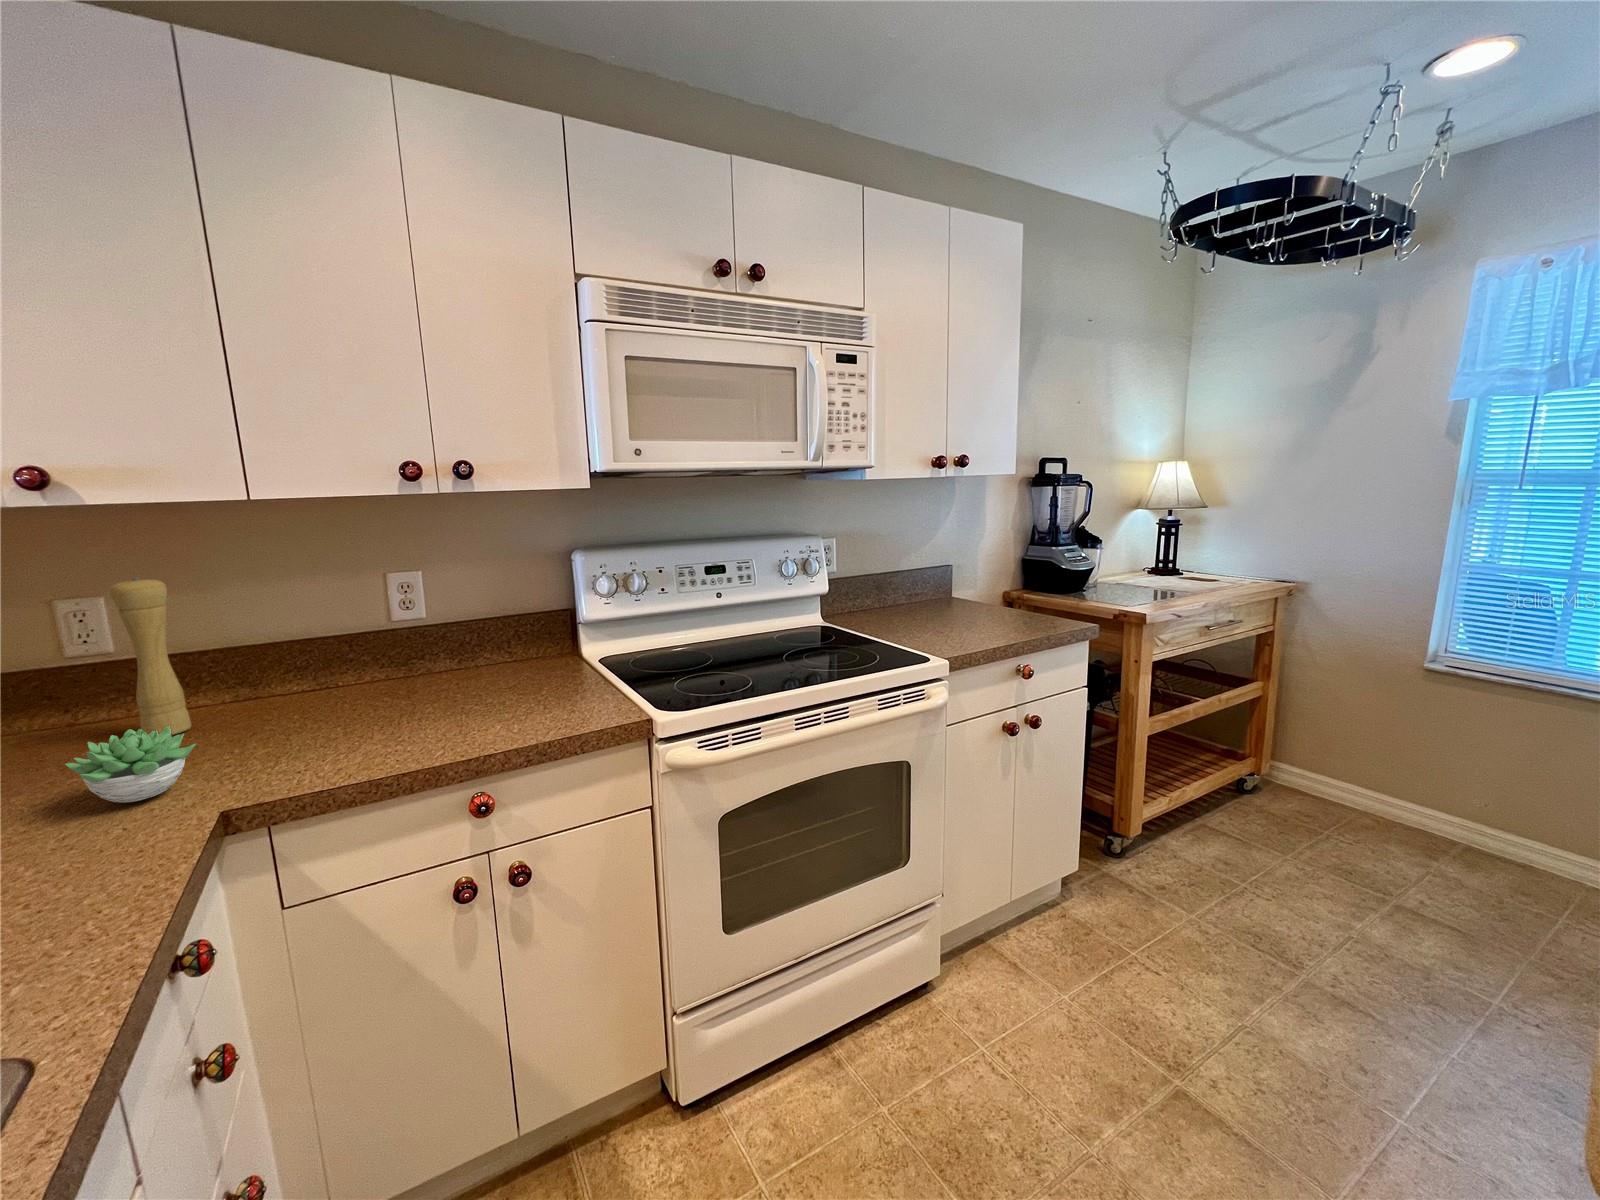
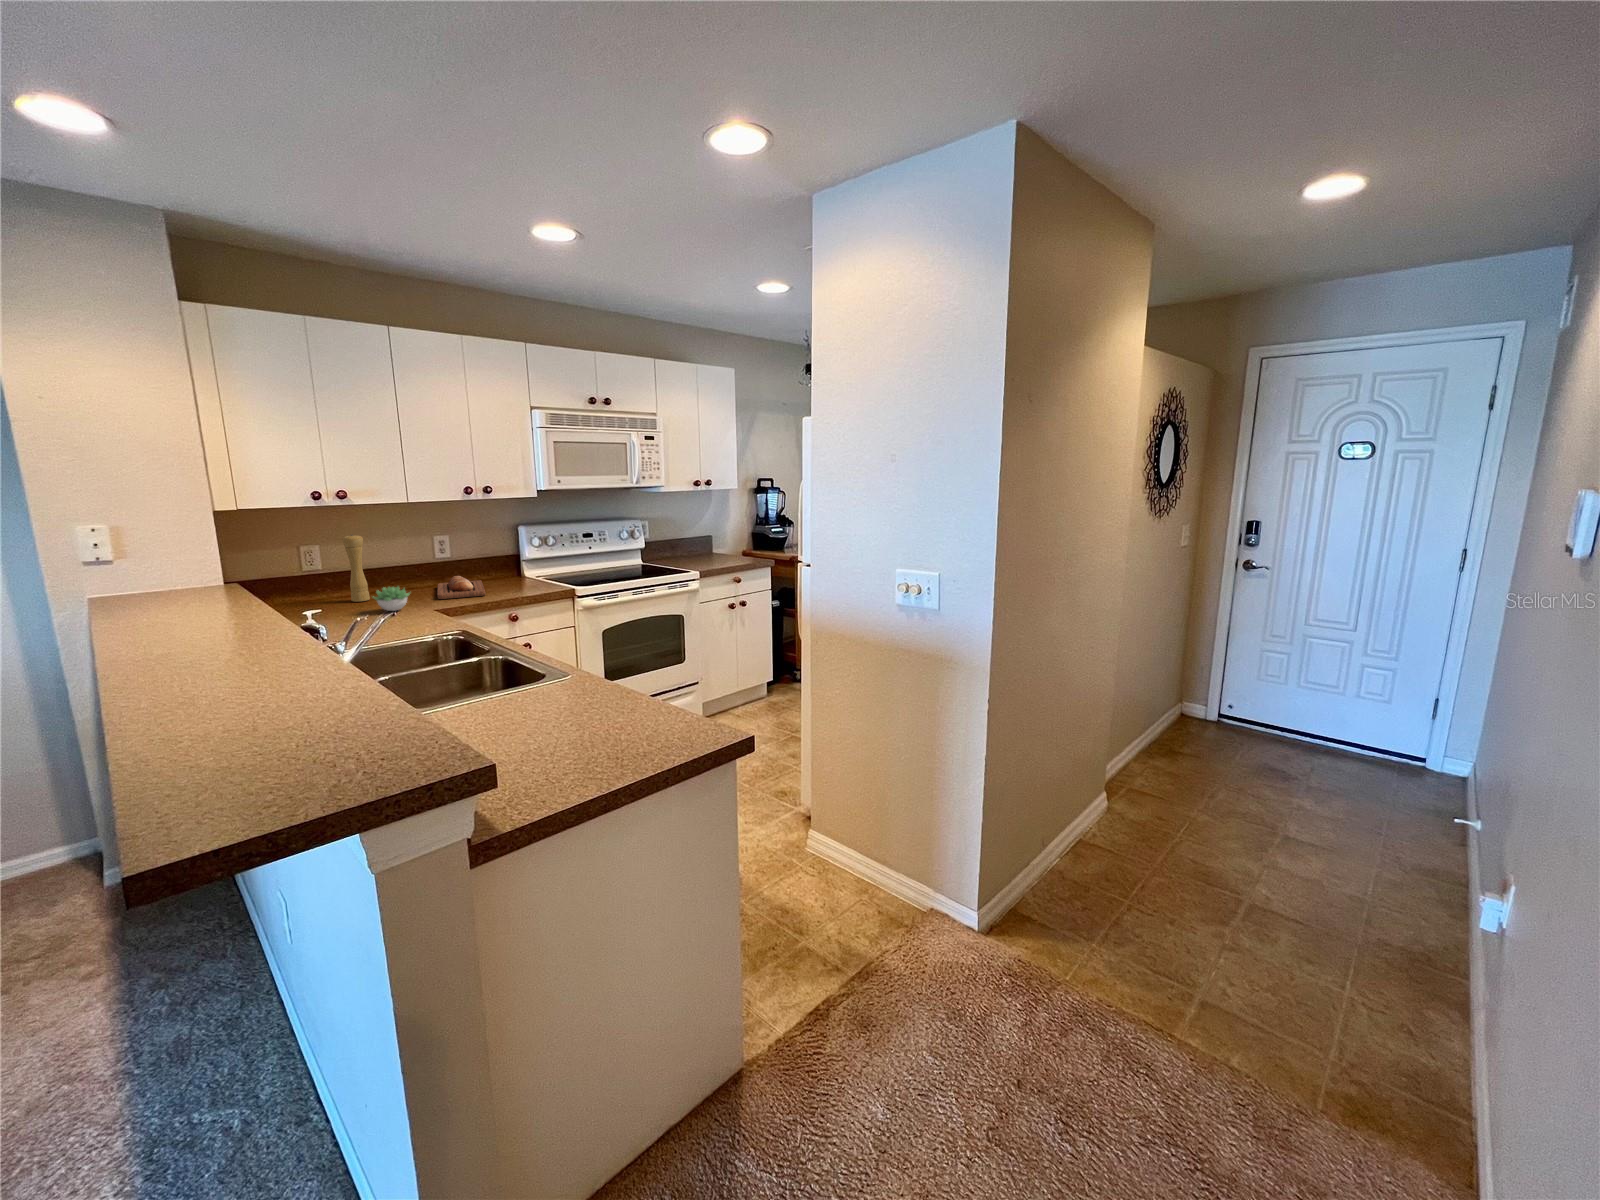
bread loaf: none [315,665,477,742] -> present [437,576,486,599]

